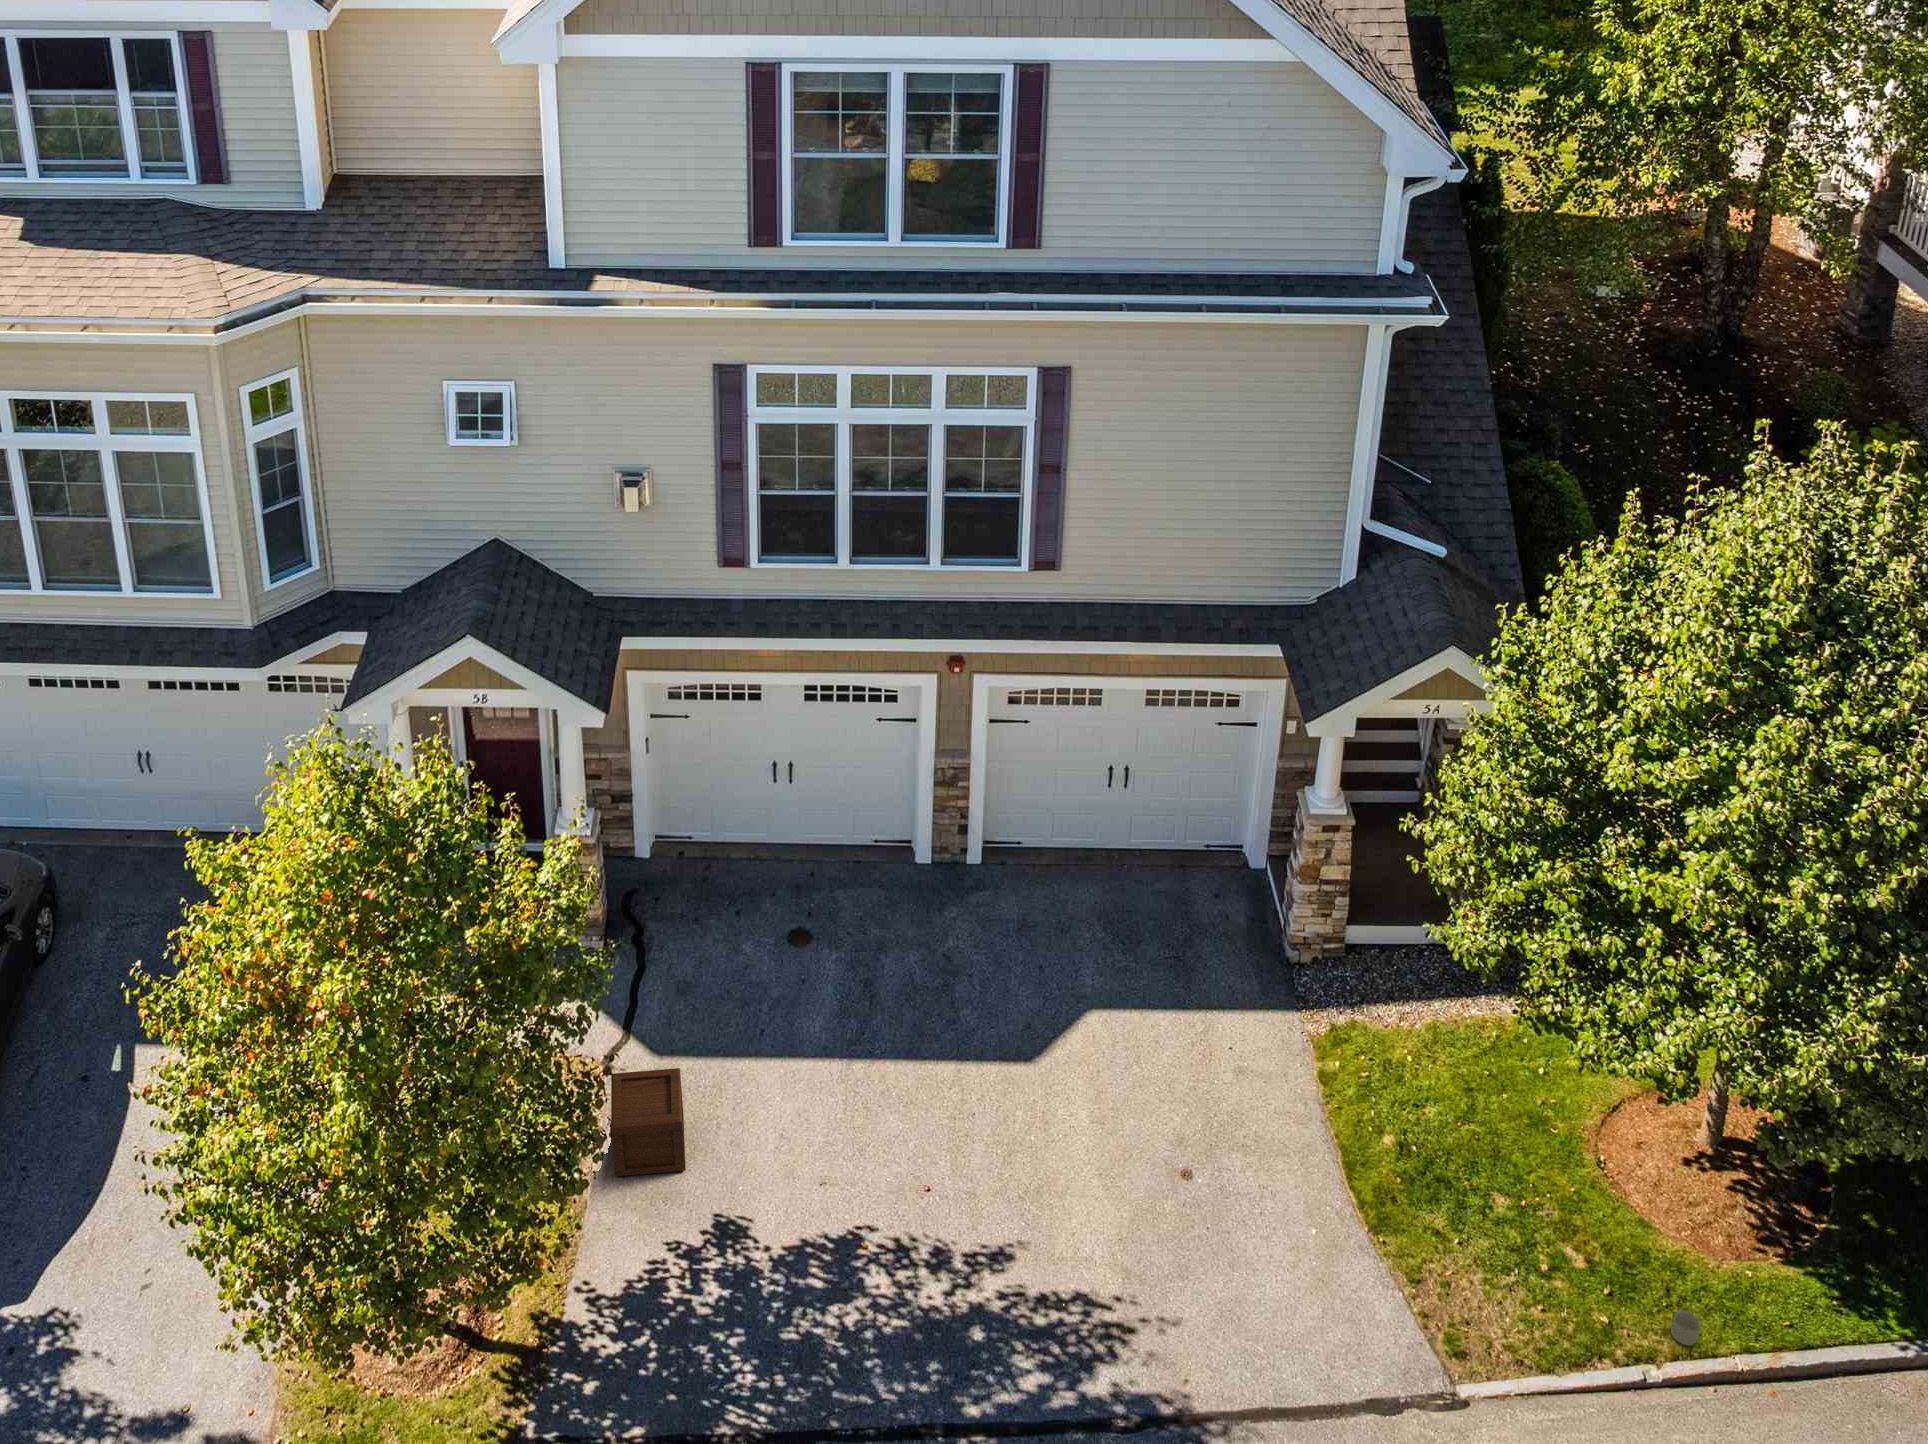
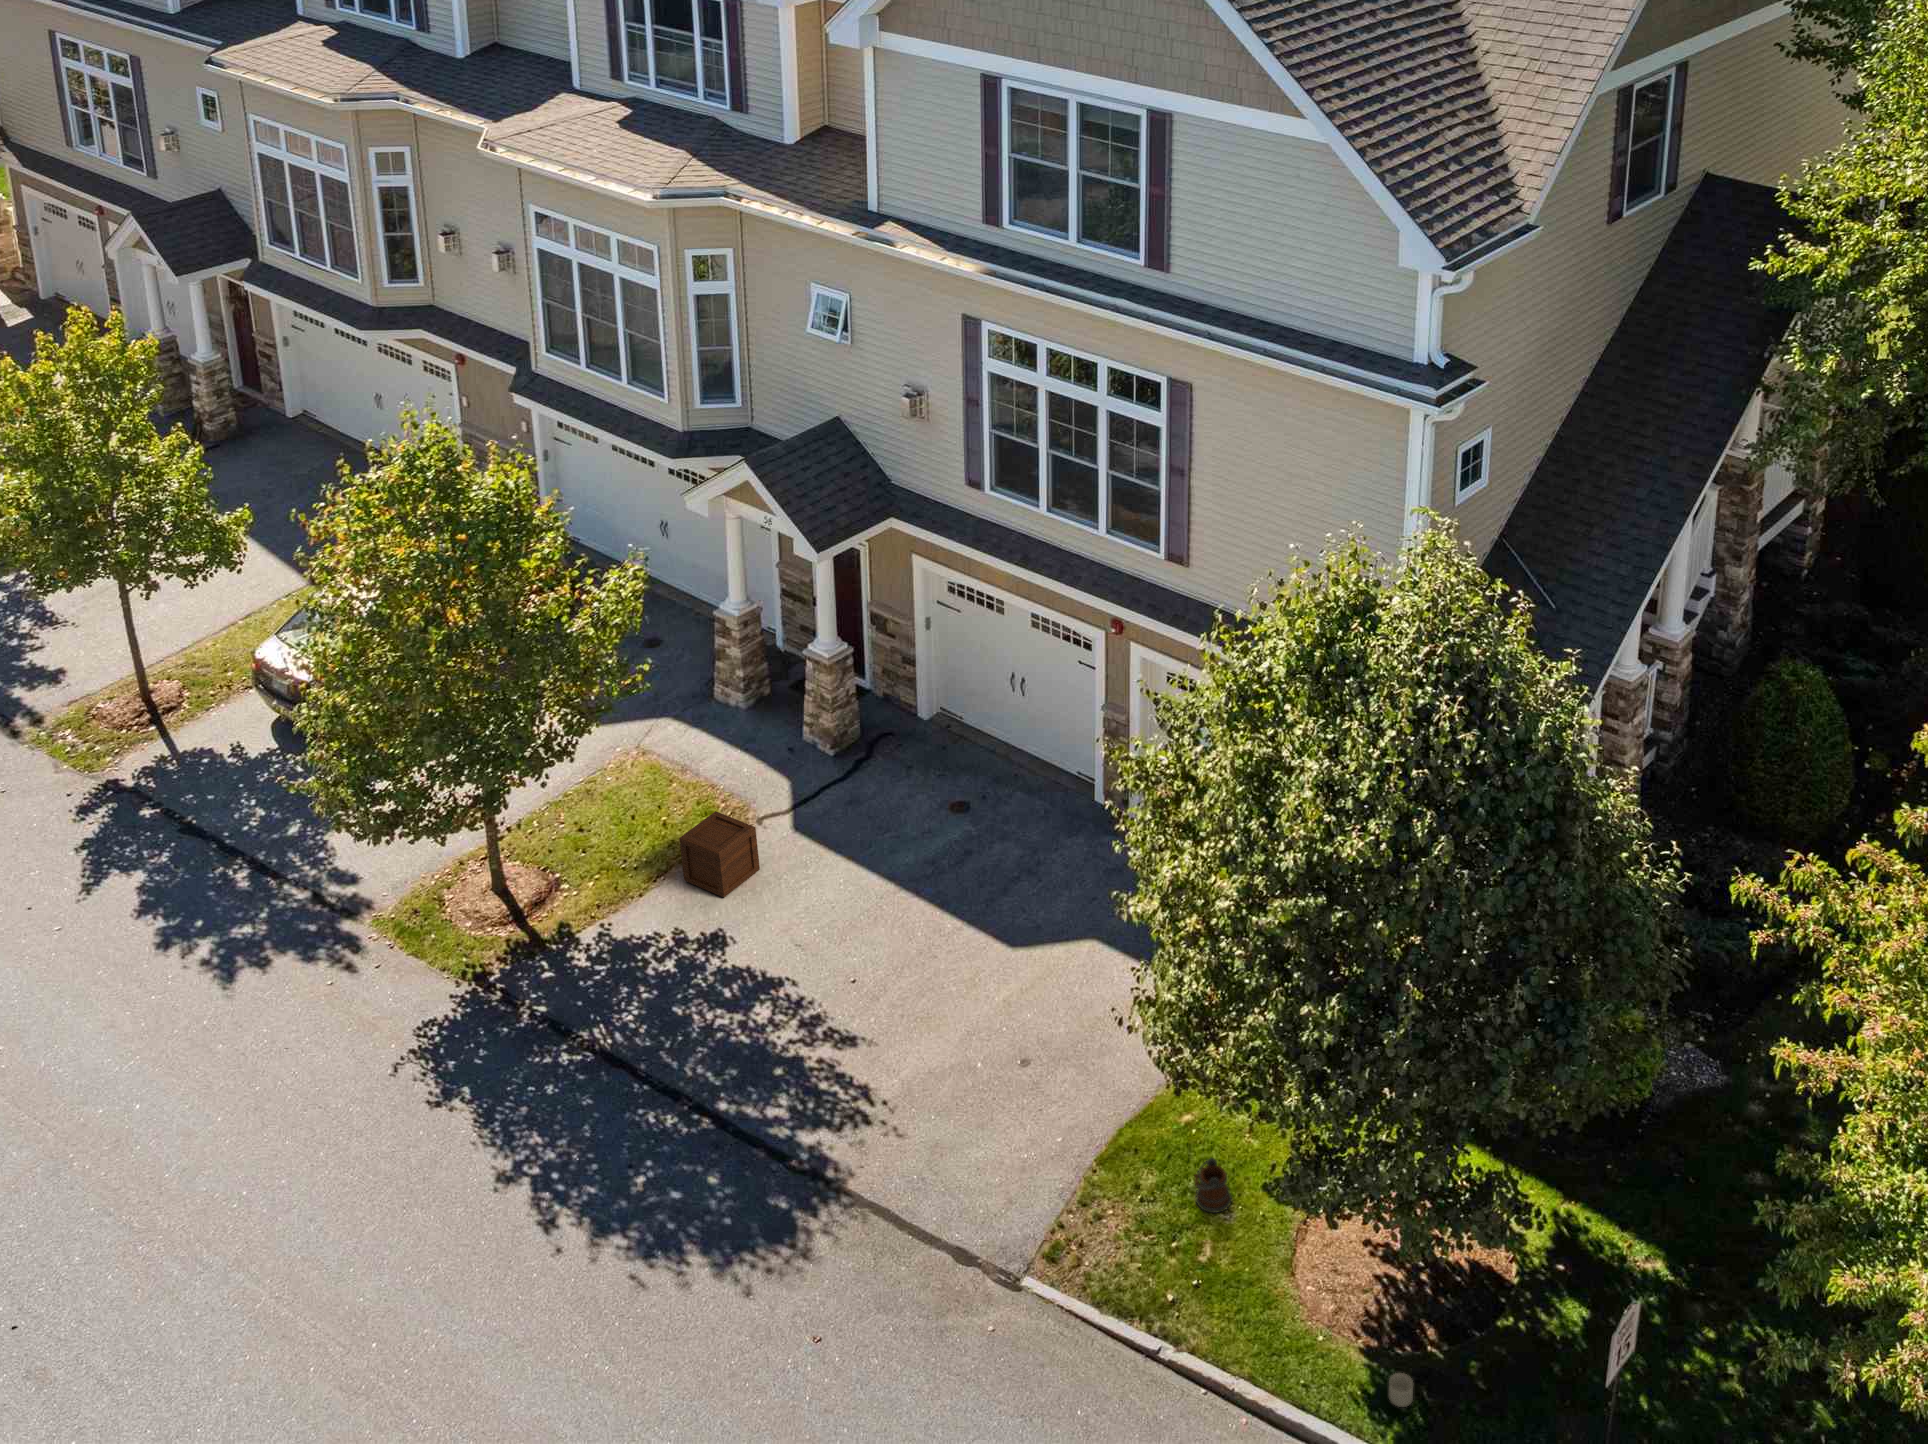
bucket: none [1481,1161,1524,1218] -> present [1194,1158,1232,1213]
planter: present [1671,1310,1701,1345] -> present [1389,1373,1413,1407]

